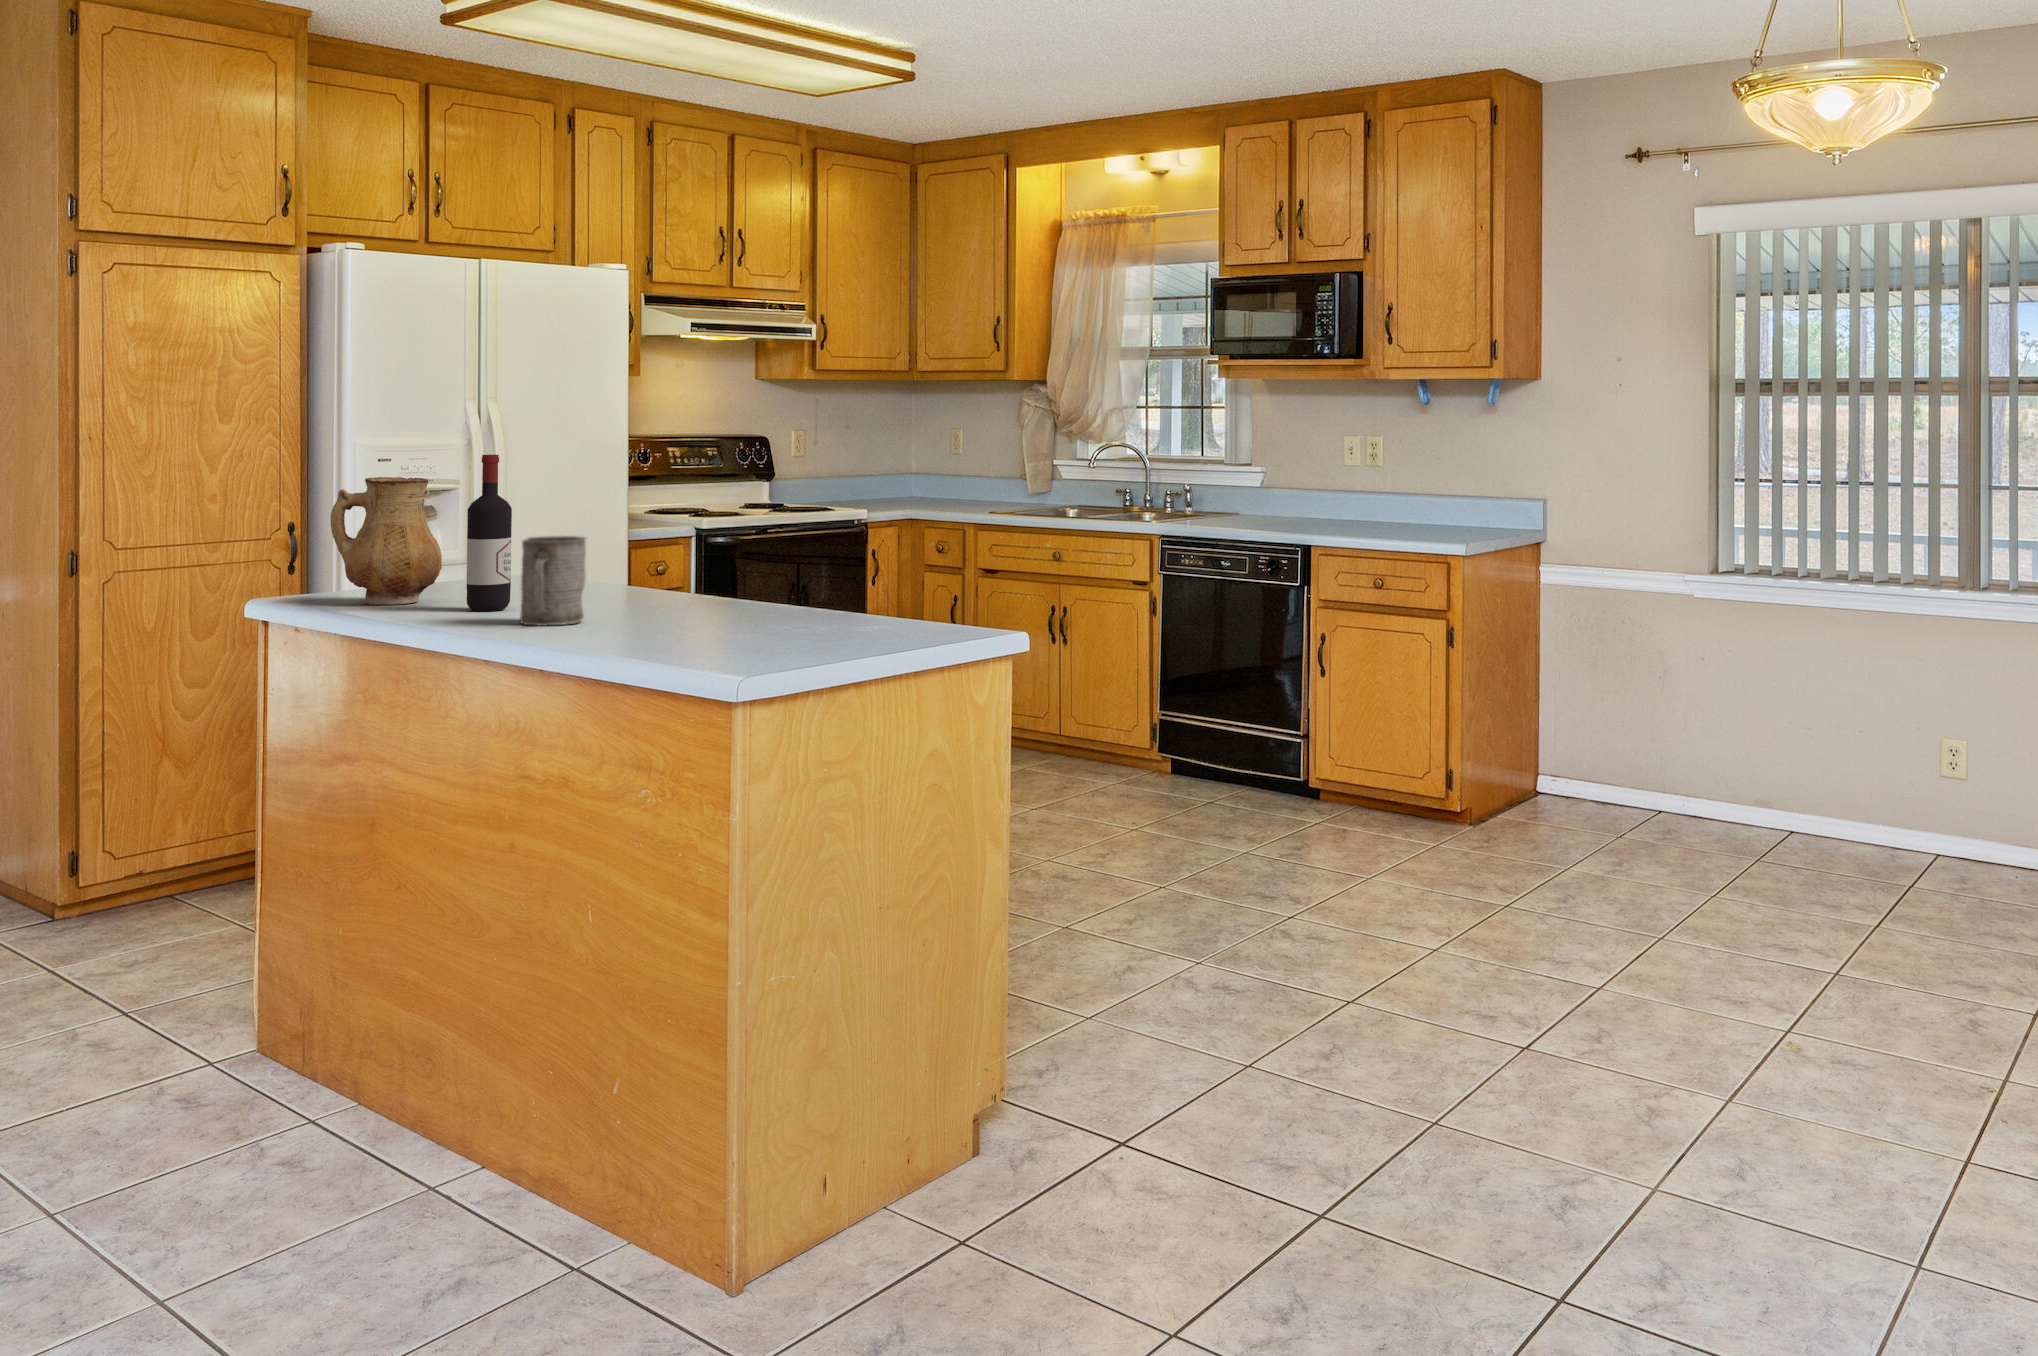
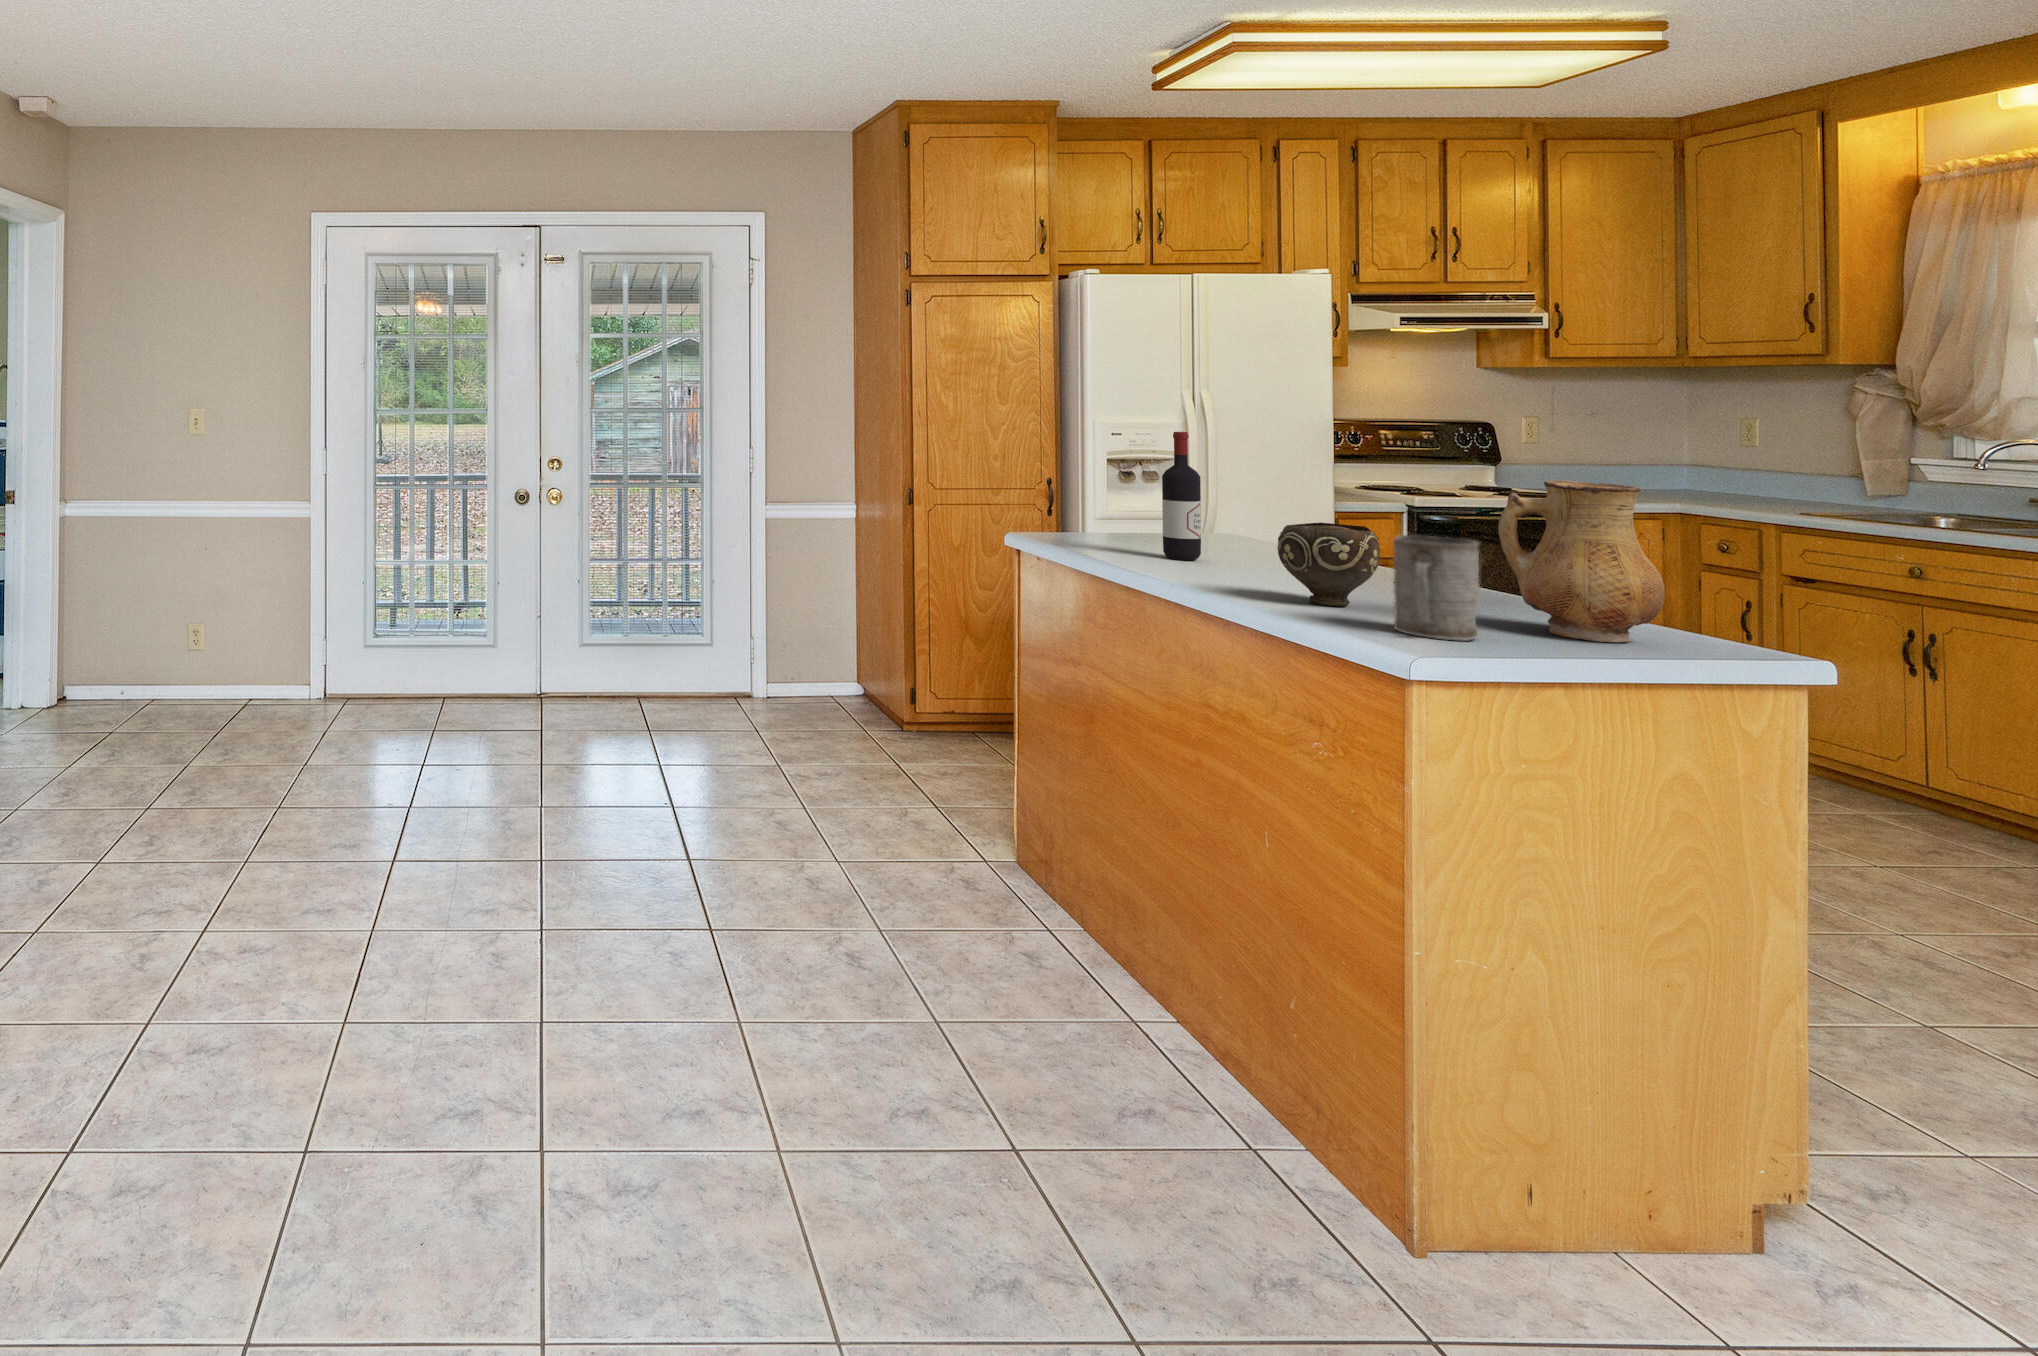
ceramic pitcher: present [331,477,442,605] -> present [1498,481,1665,642]
mug: present [520,536,586,626] -> present [1394,535,1480,640]
bowl: none [607,549,704,639] -> present [1277,523,1380,606]

